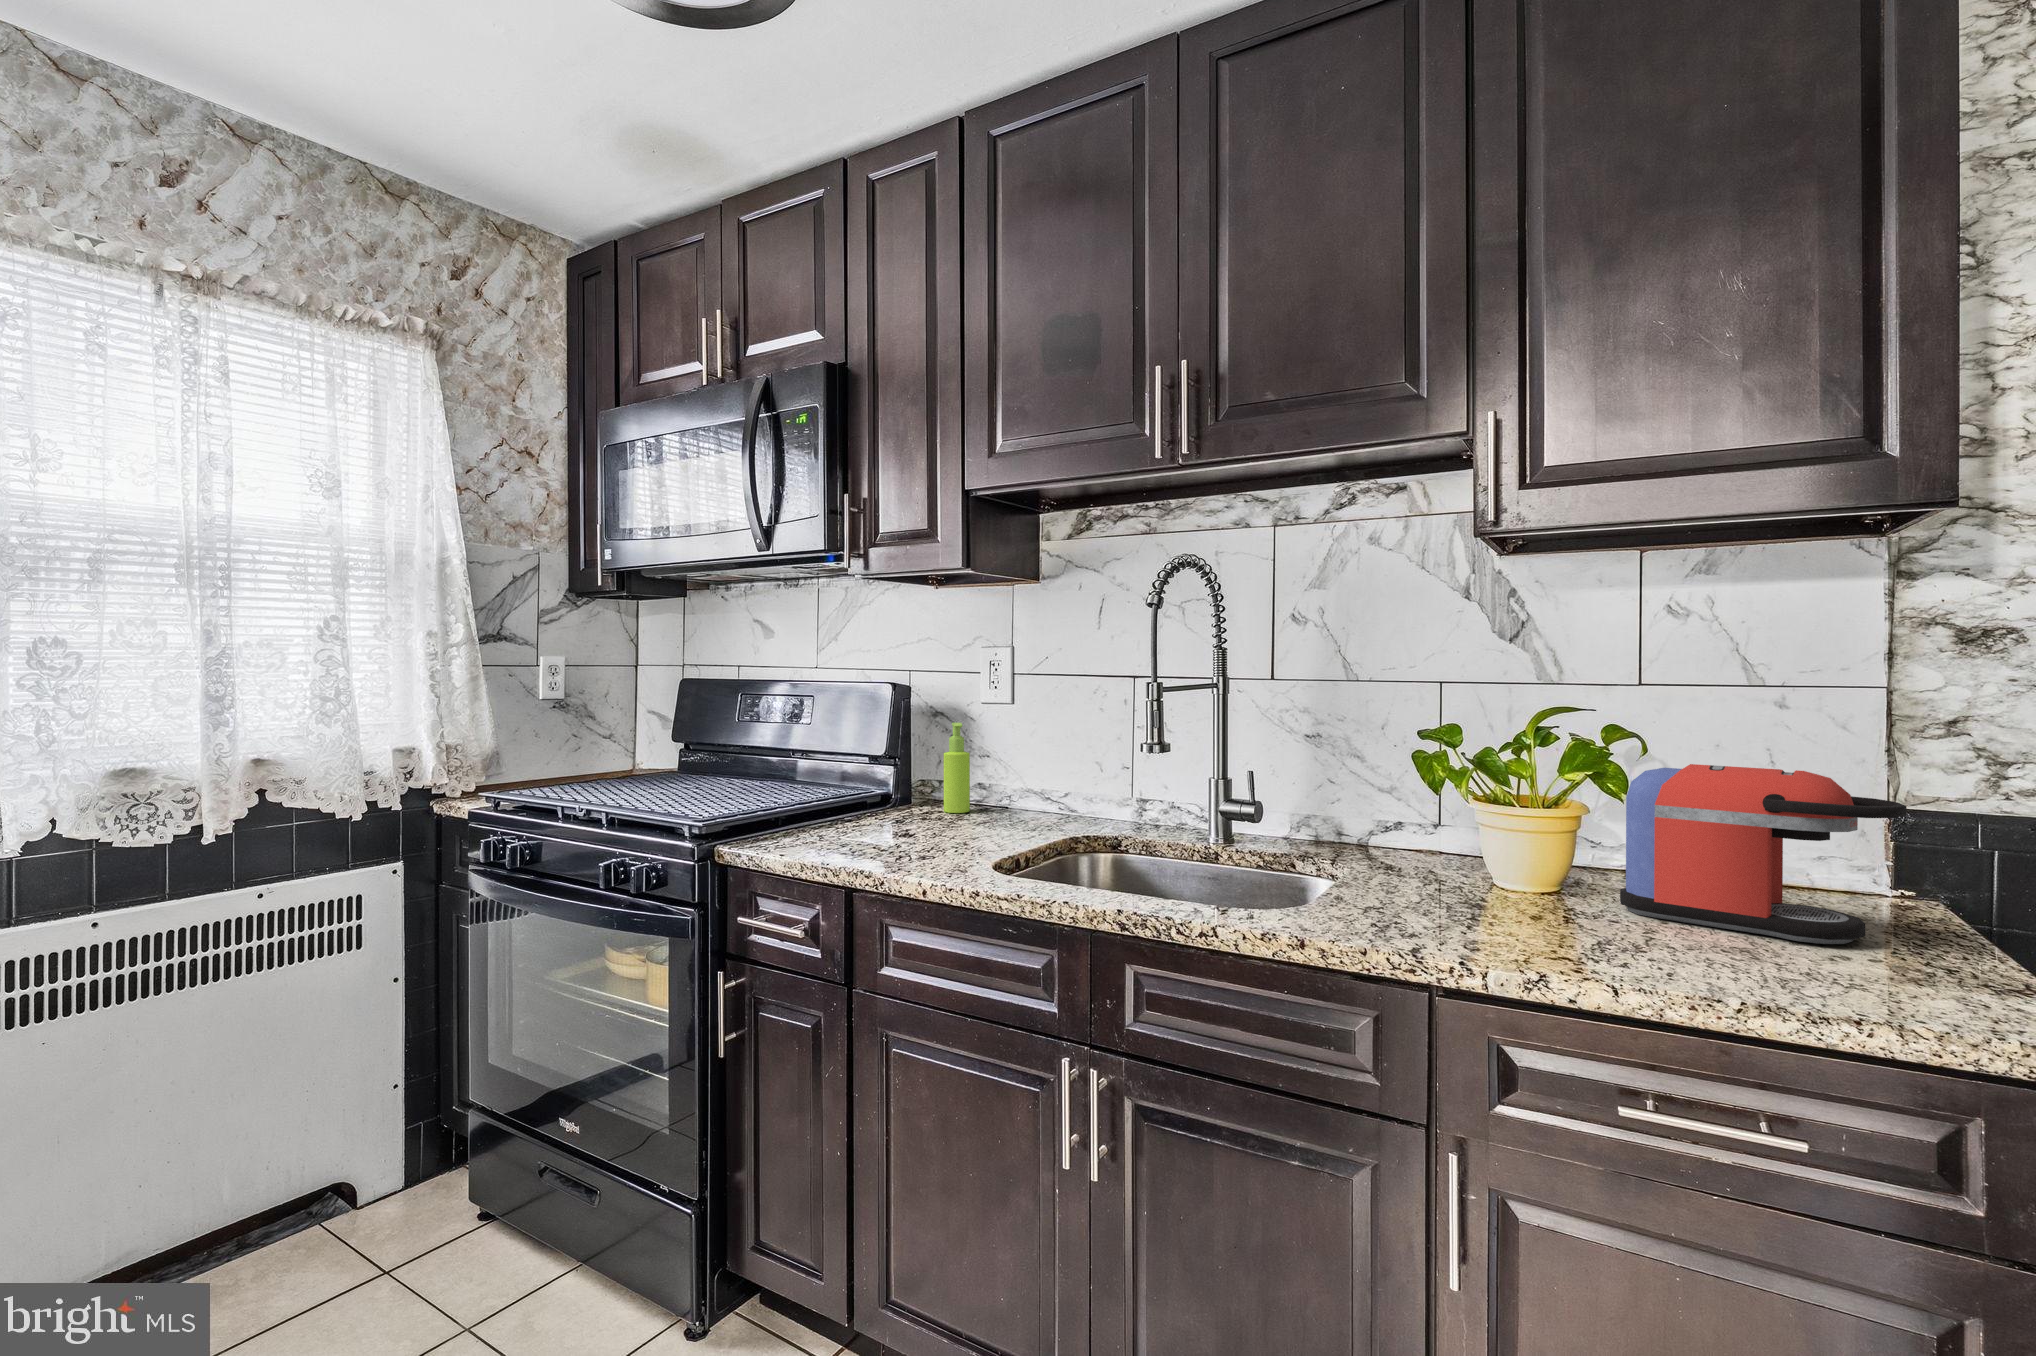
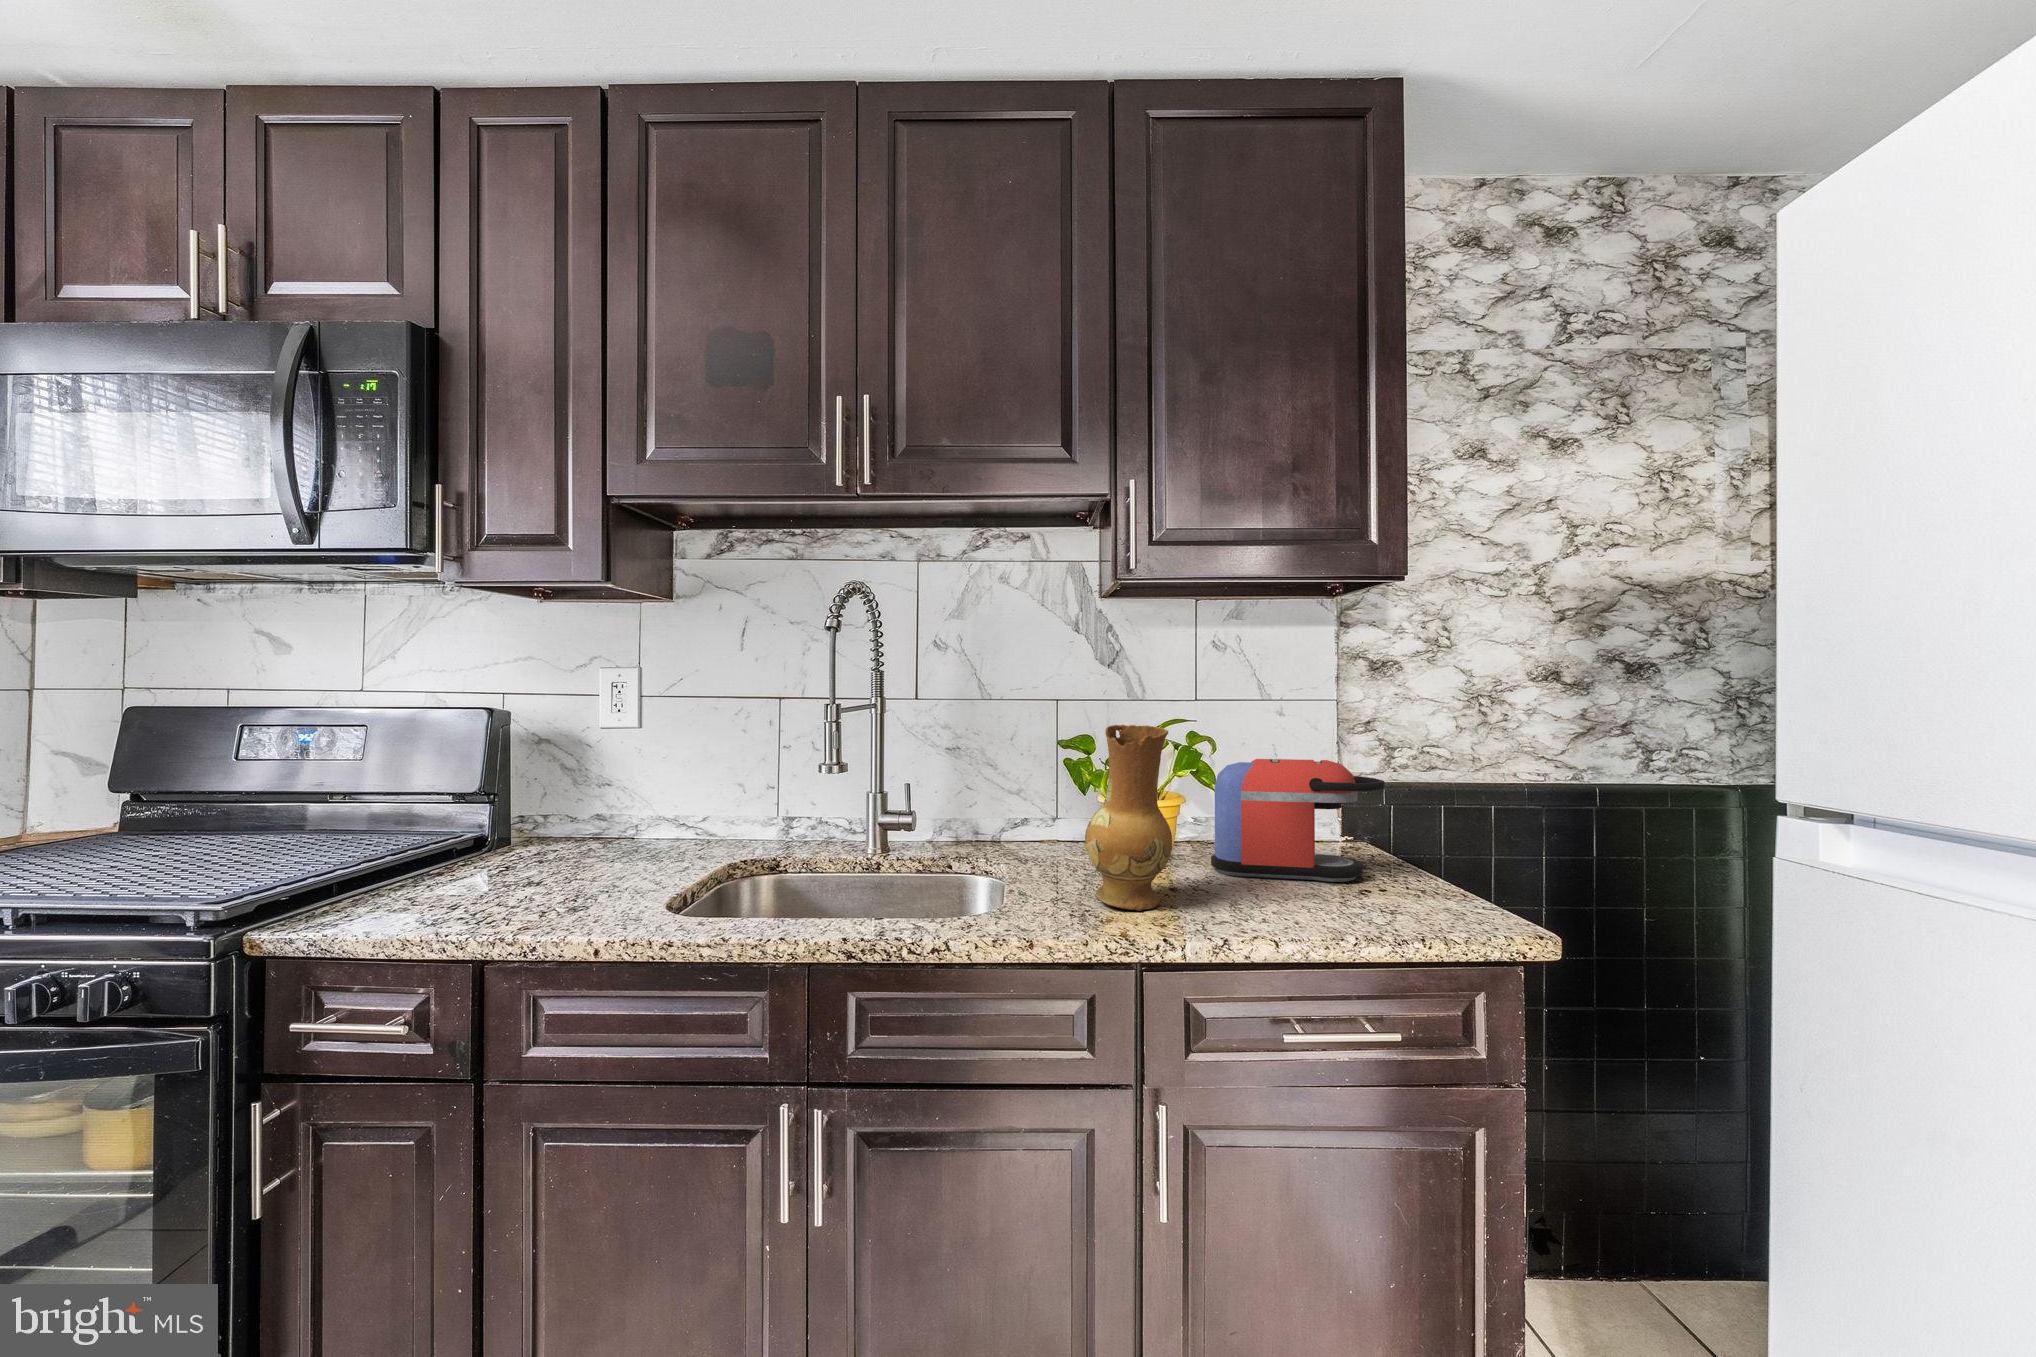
ceramic jug: none [1400,710,1514,932] -> present [1085,725,1172,911]
soap dispenser: present [944,723,970,813] -> none [559,749,591,849]

